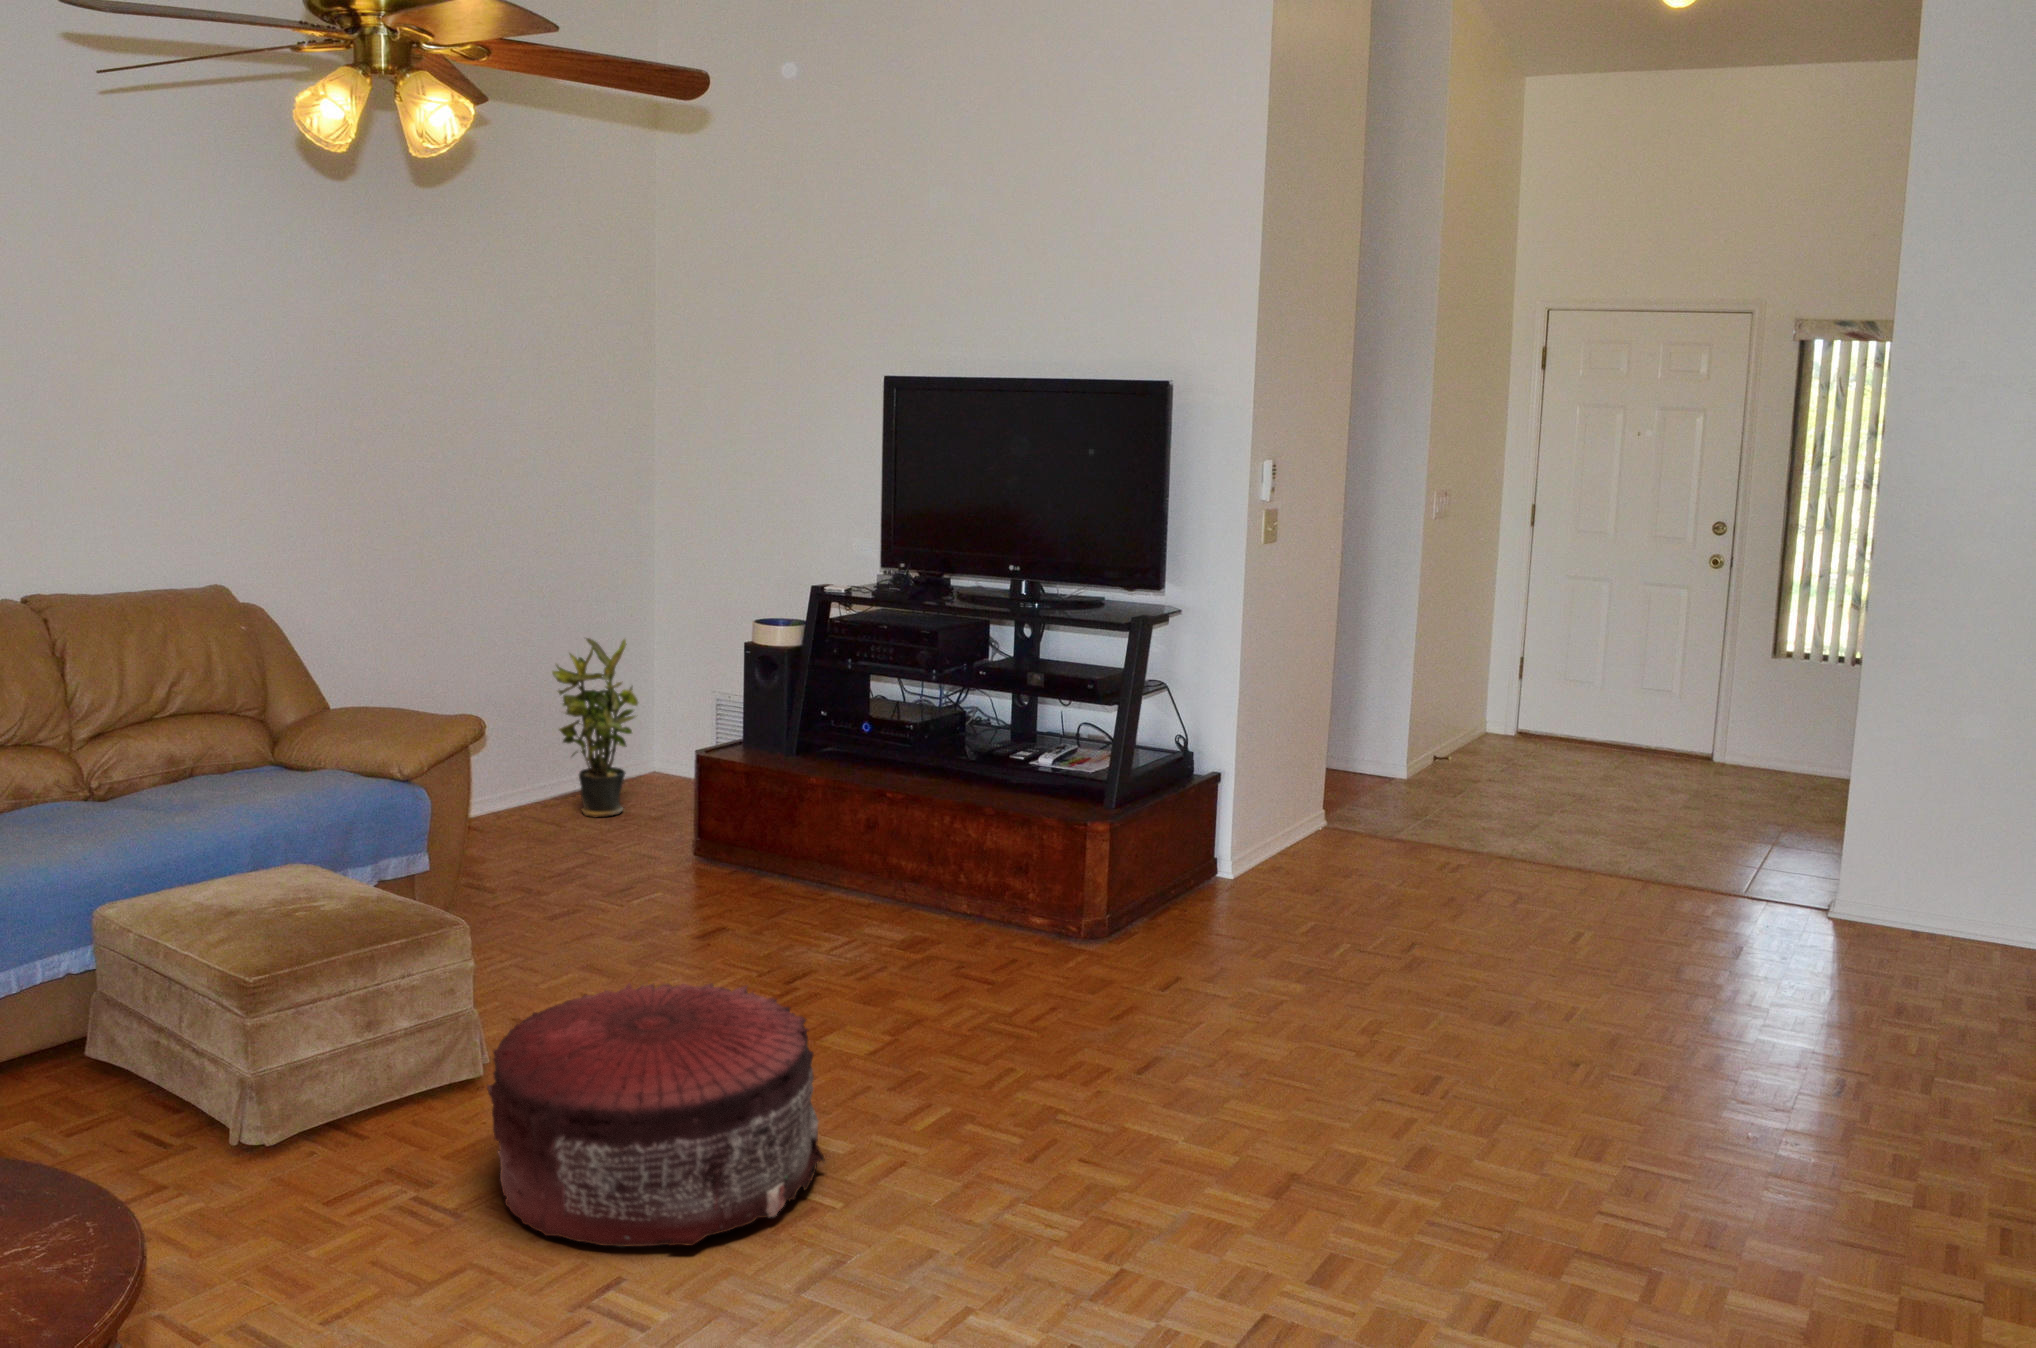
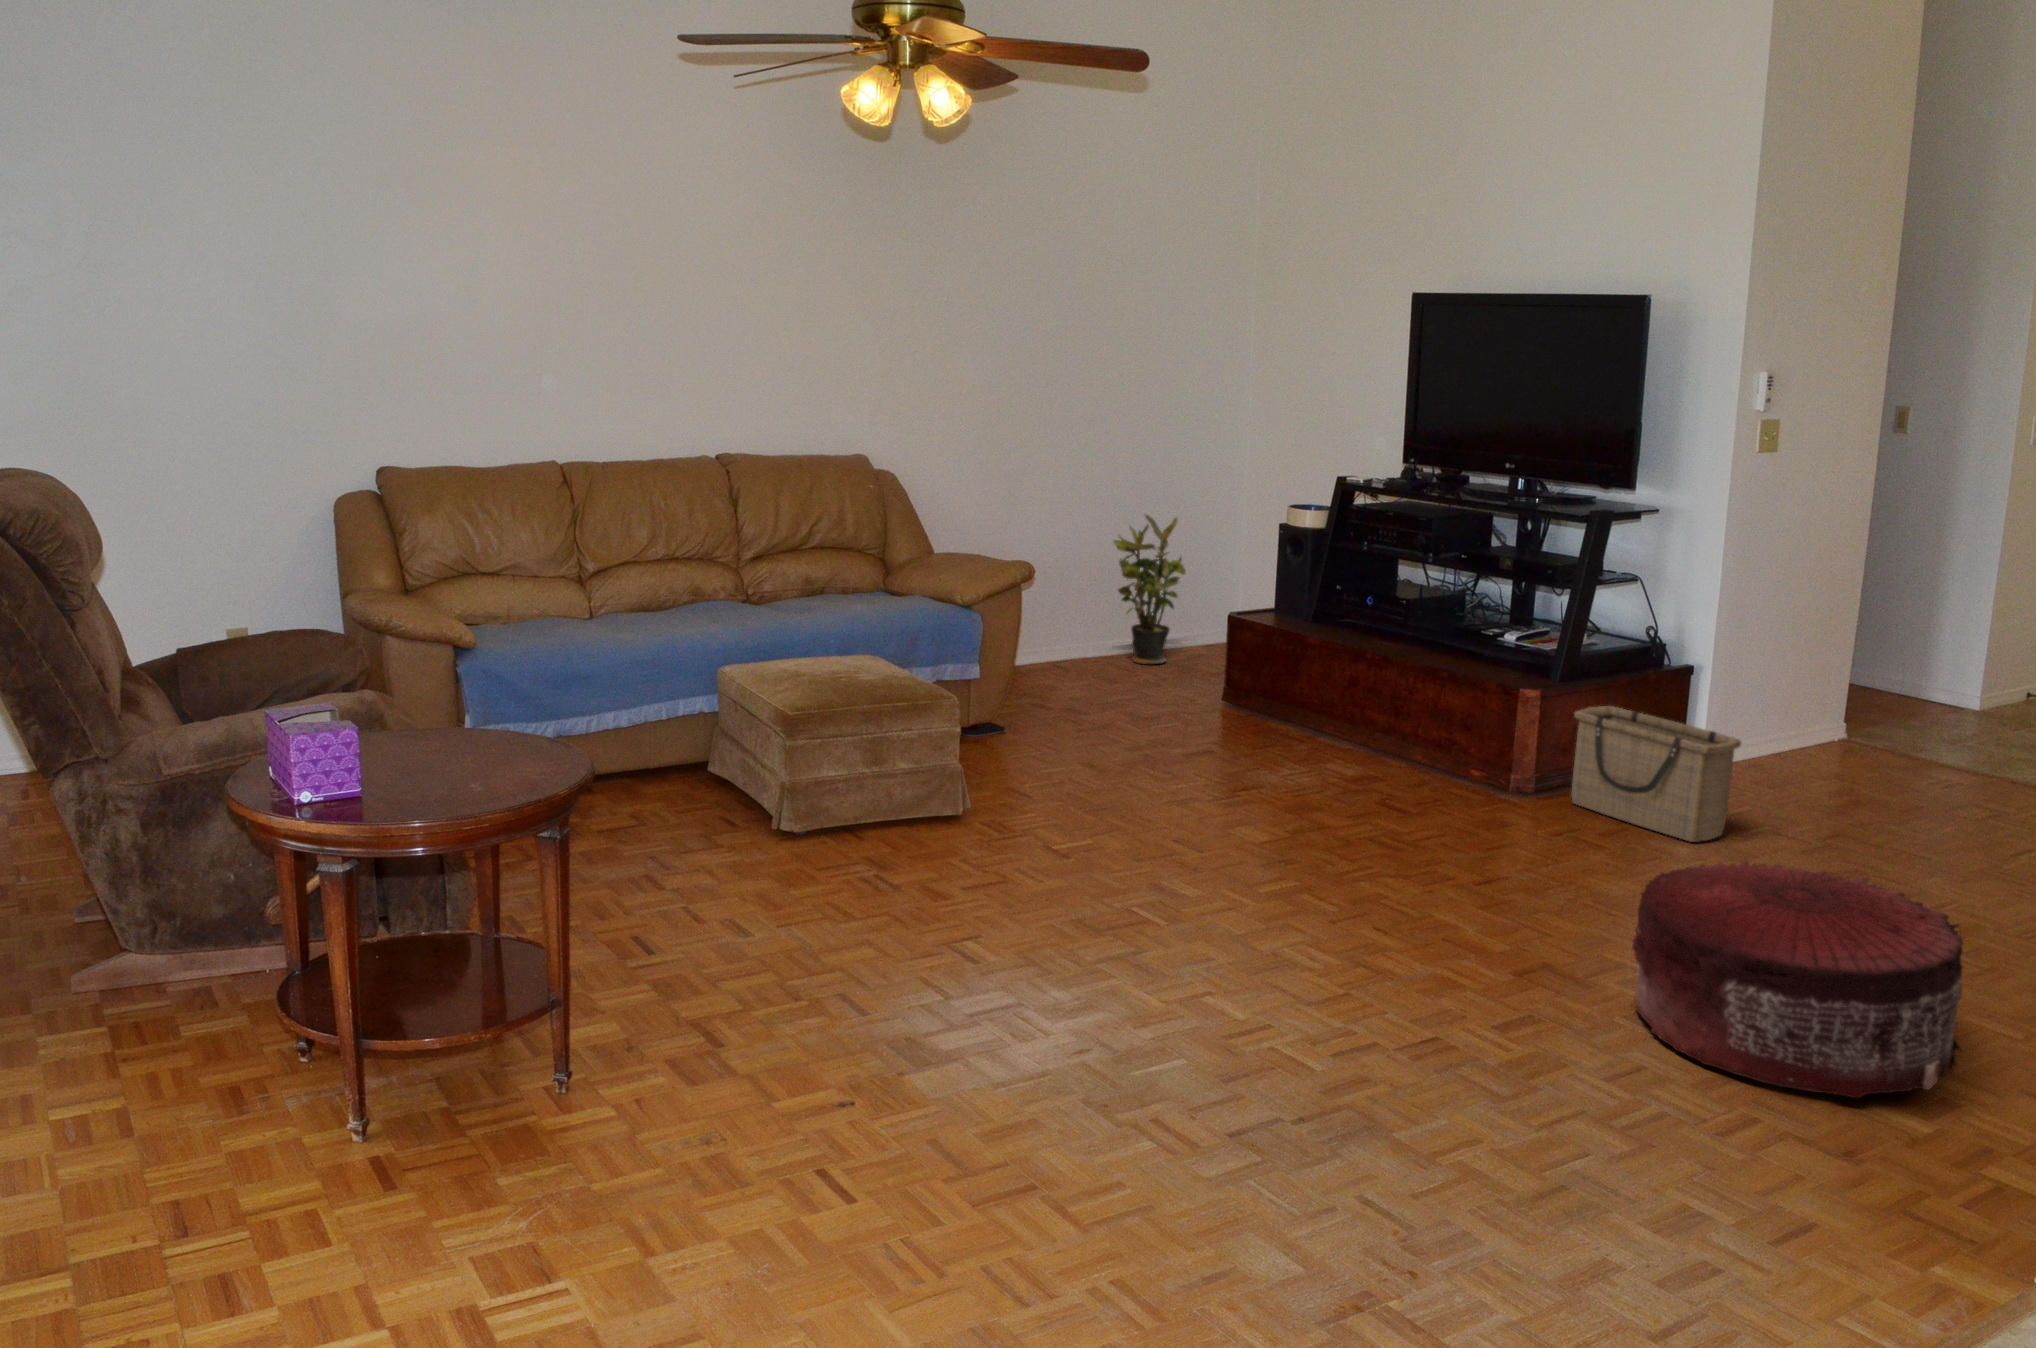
basket: none [1140,827,1313,969] -> present [1571,706,1742,842]
pouf: present [487,983,825,1247] -> present [1633,860,1963,1098]

